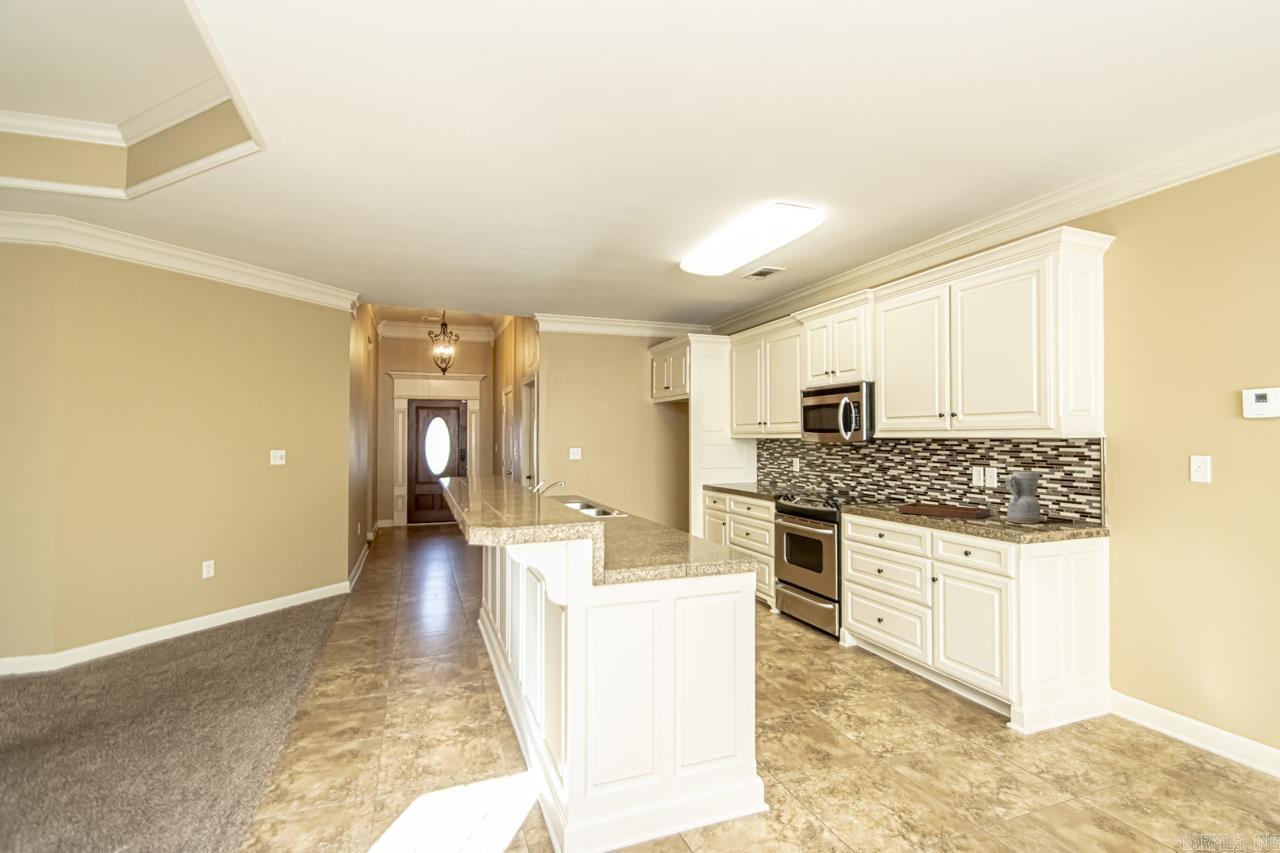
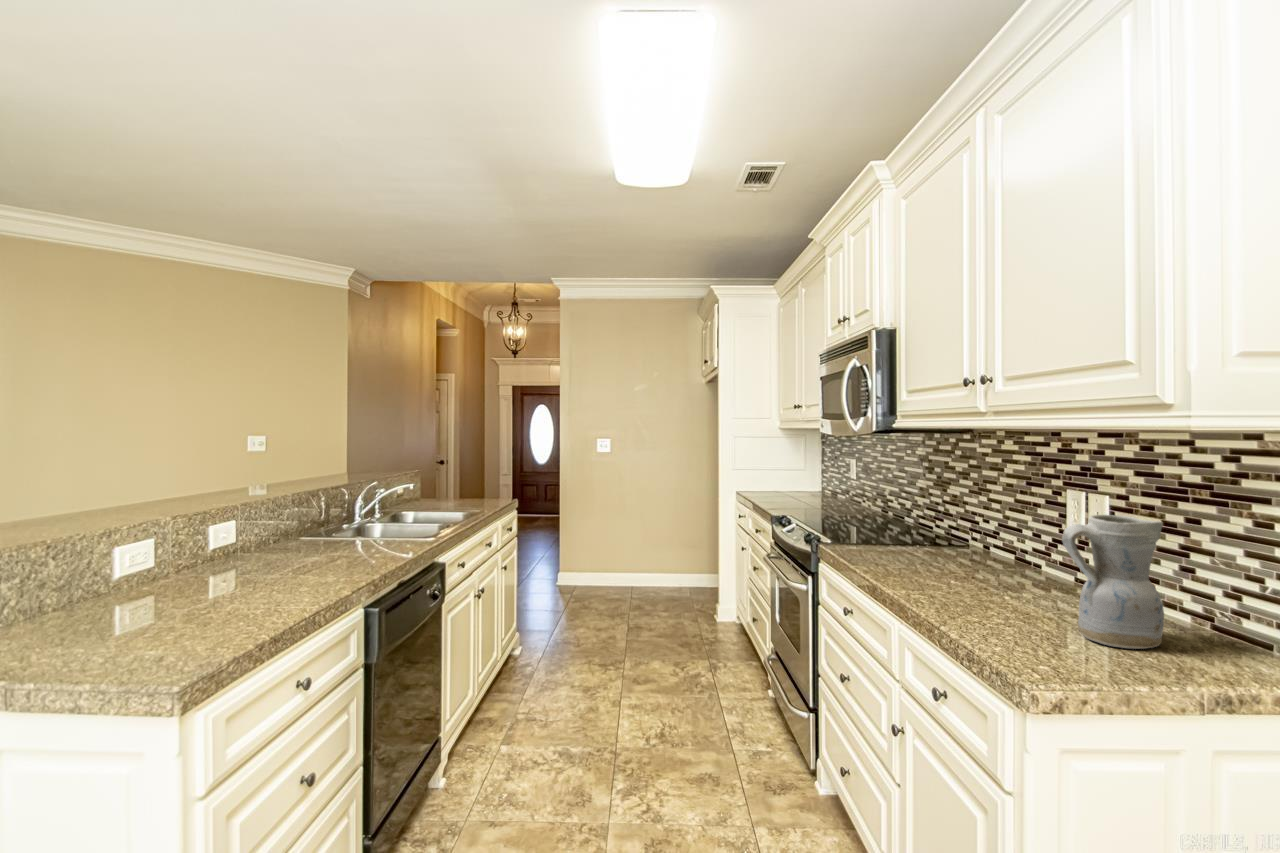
tray: present [899,489,990,519] -> none [888,539,1075,617]

